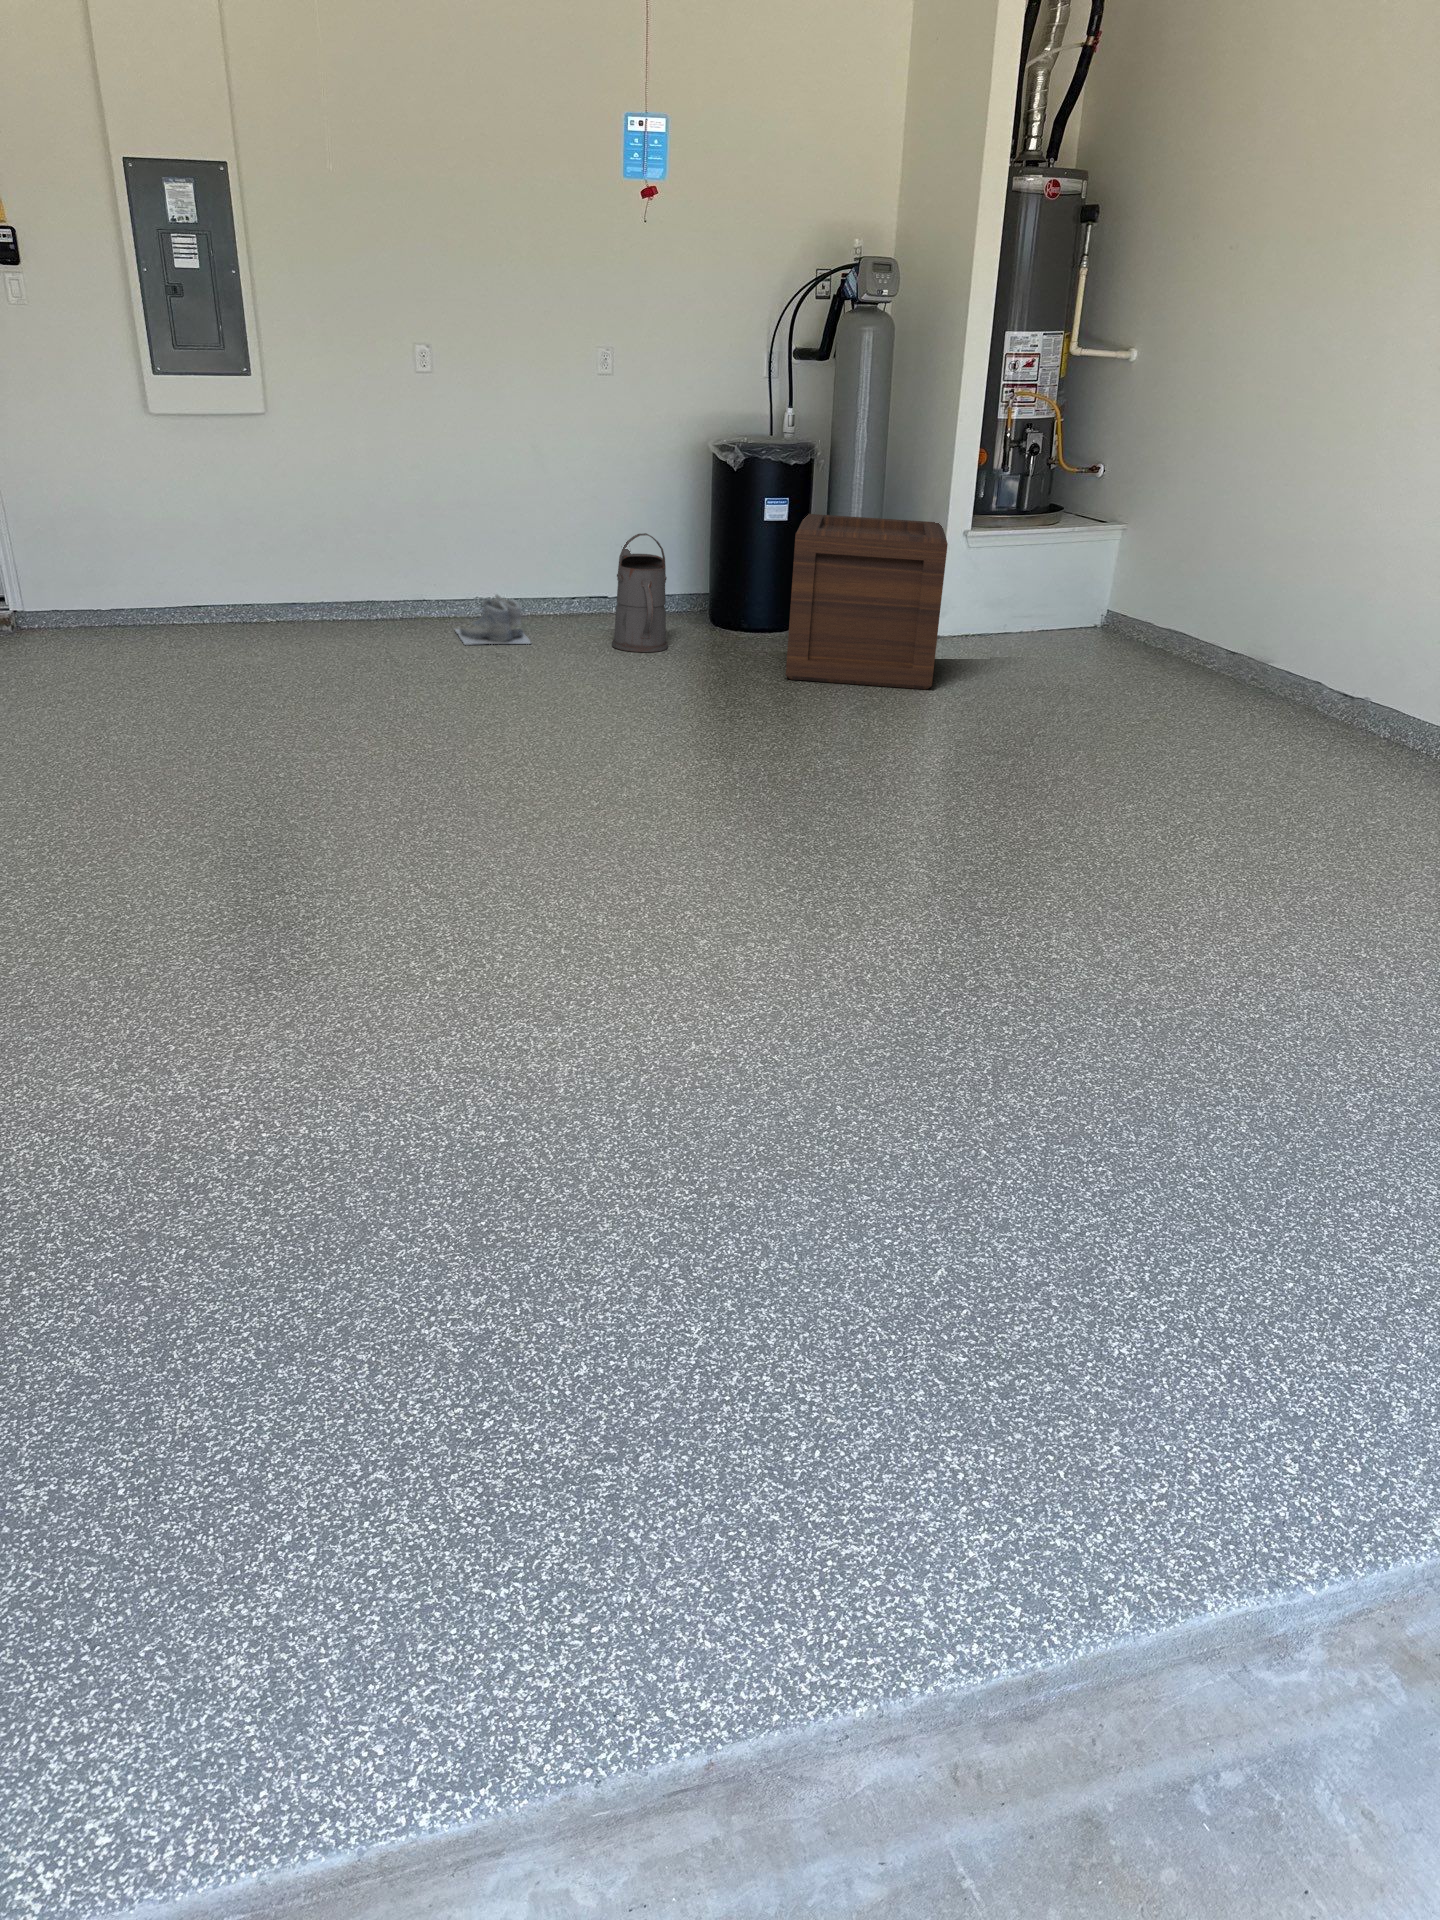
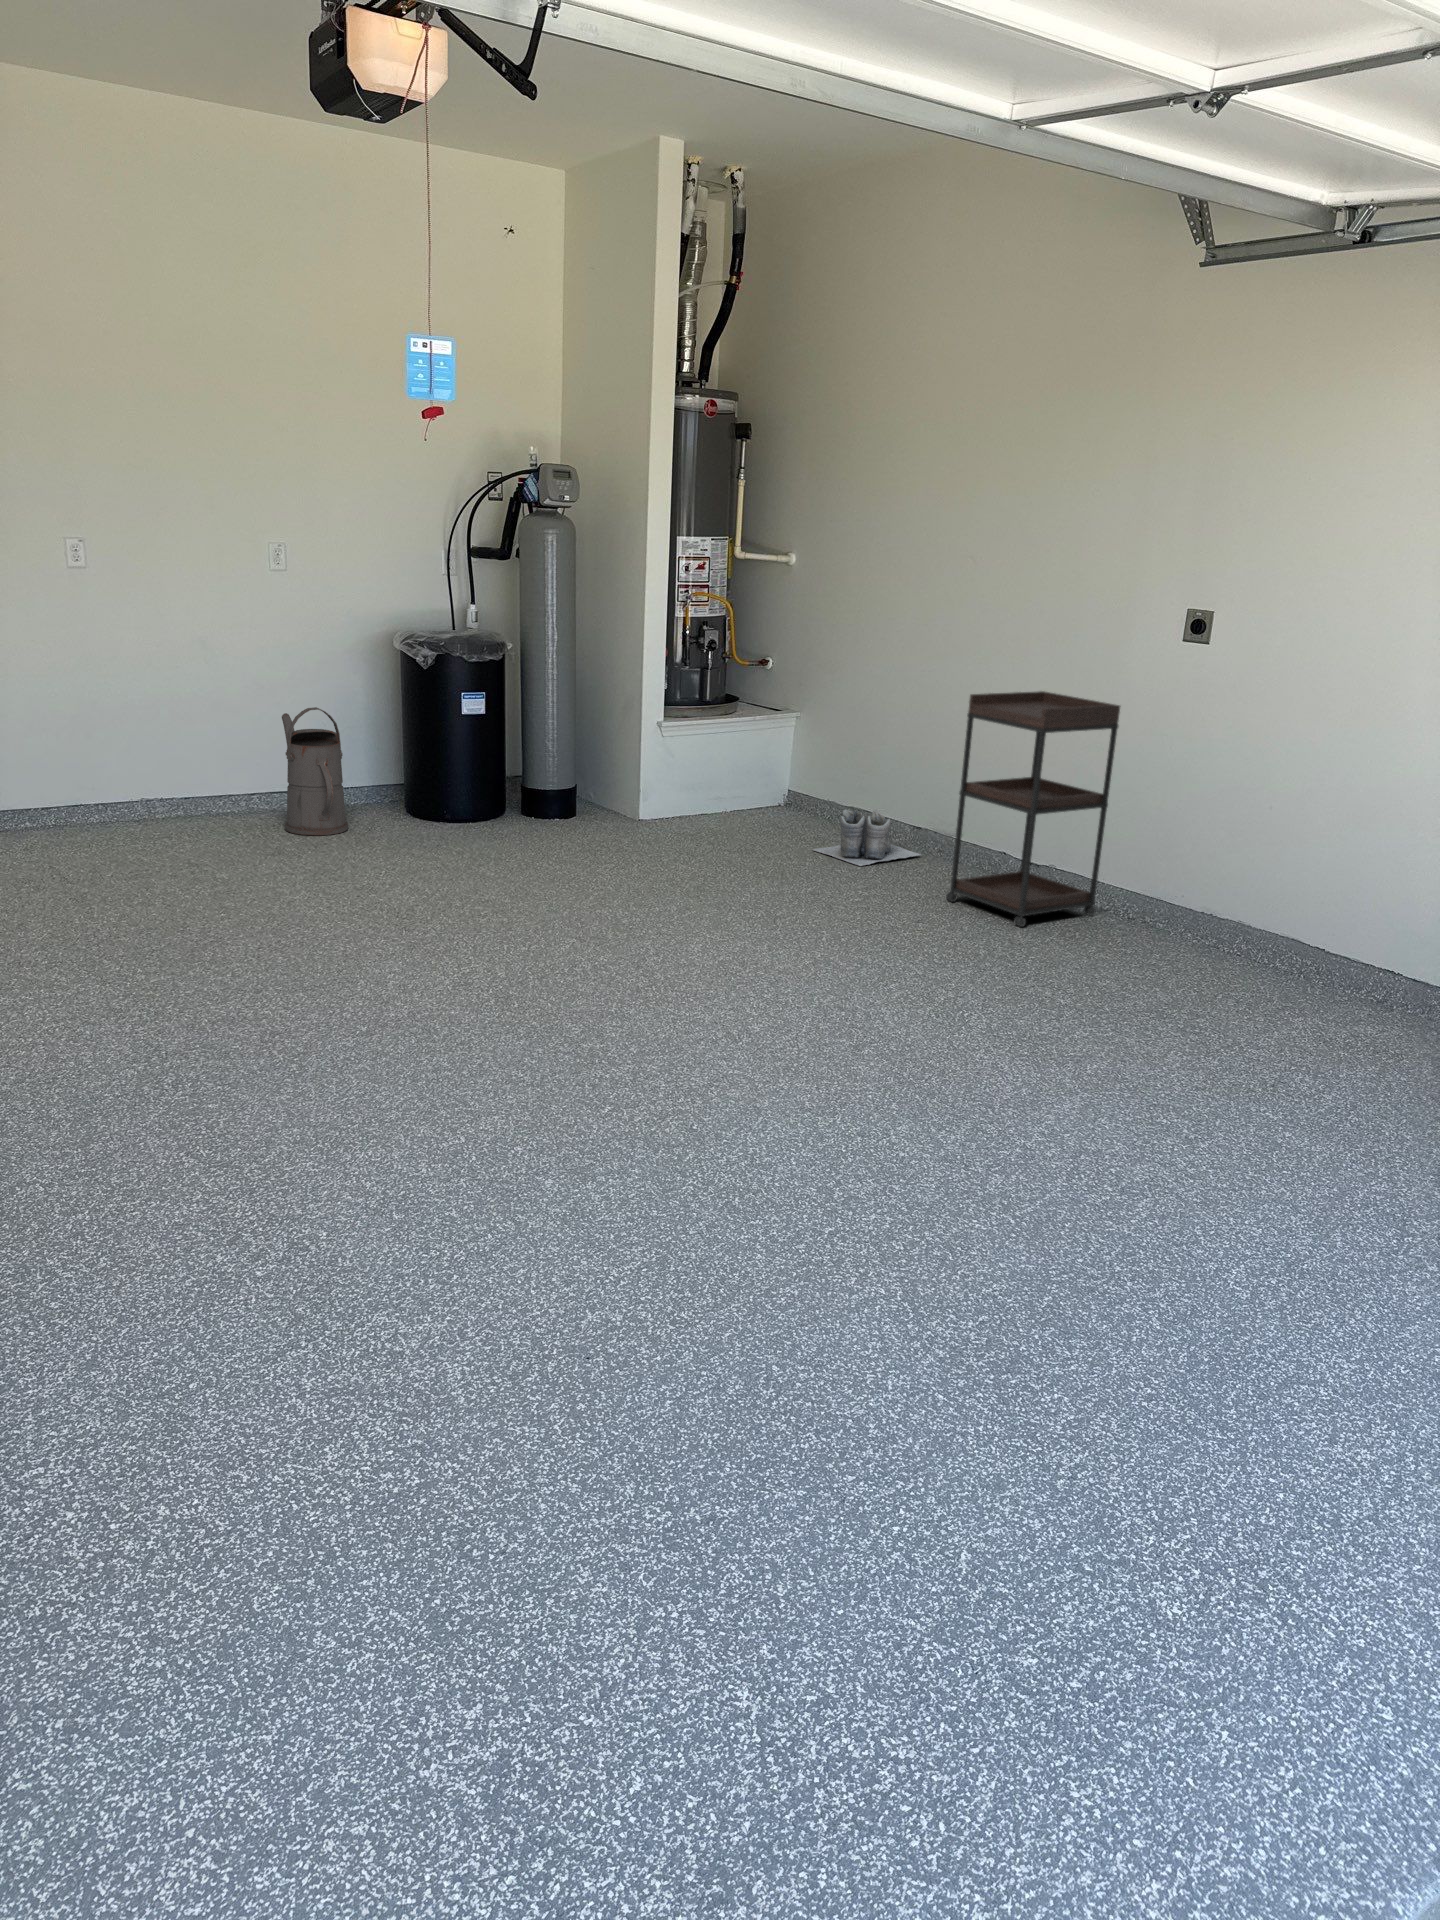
wooden crate: present [786,514,948,689] -> none [487,680,652,857]
shelving unit: none [1217,537,1427,779] -> present [946,691,1120,927]
boots: present [455,595,531,645] -> present [813,810,921,866]

